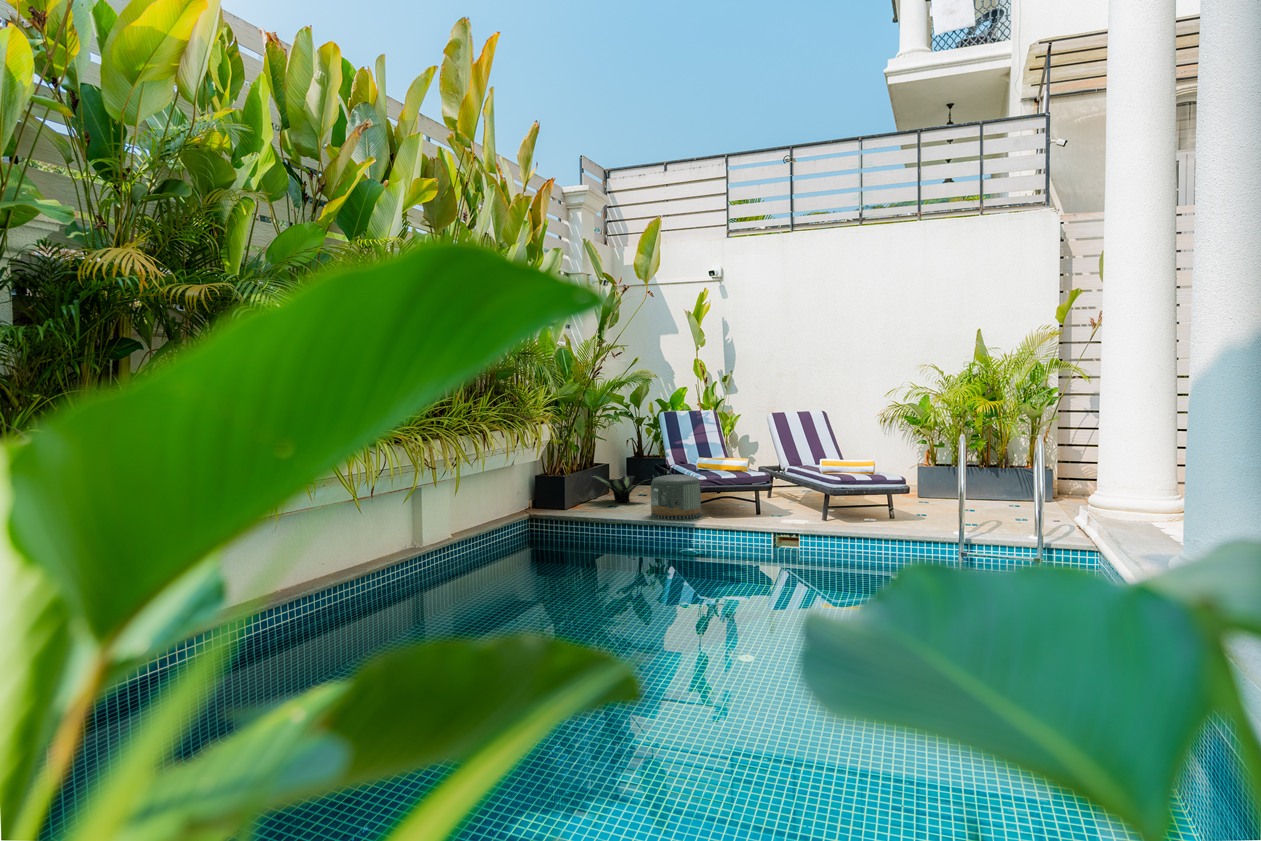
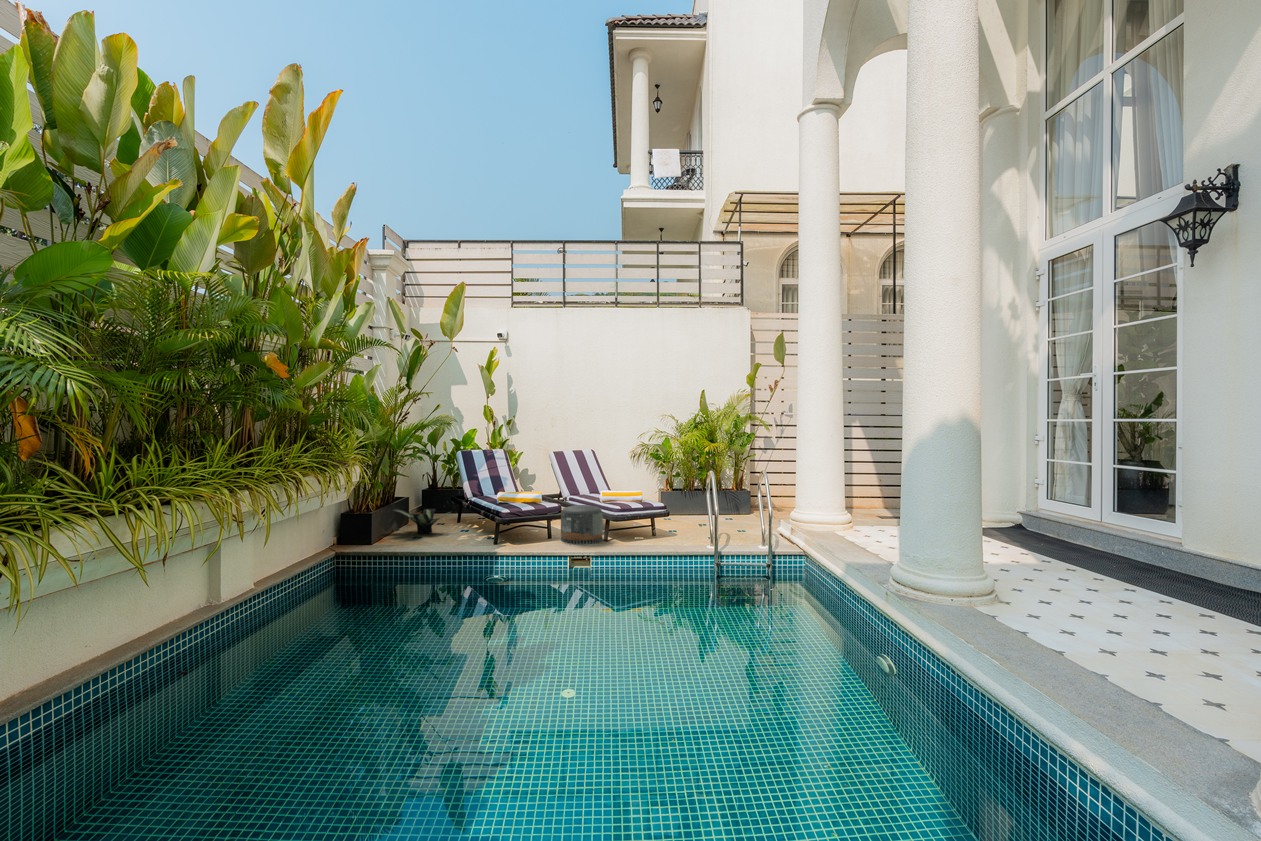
pouf: present [651,474,701,520] -> present [561,505,603,544]

